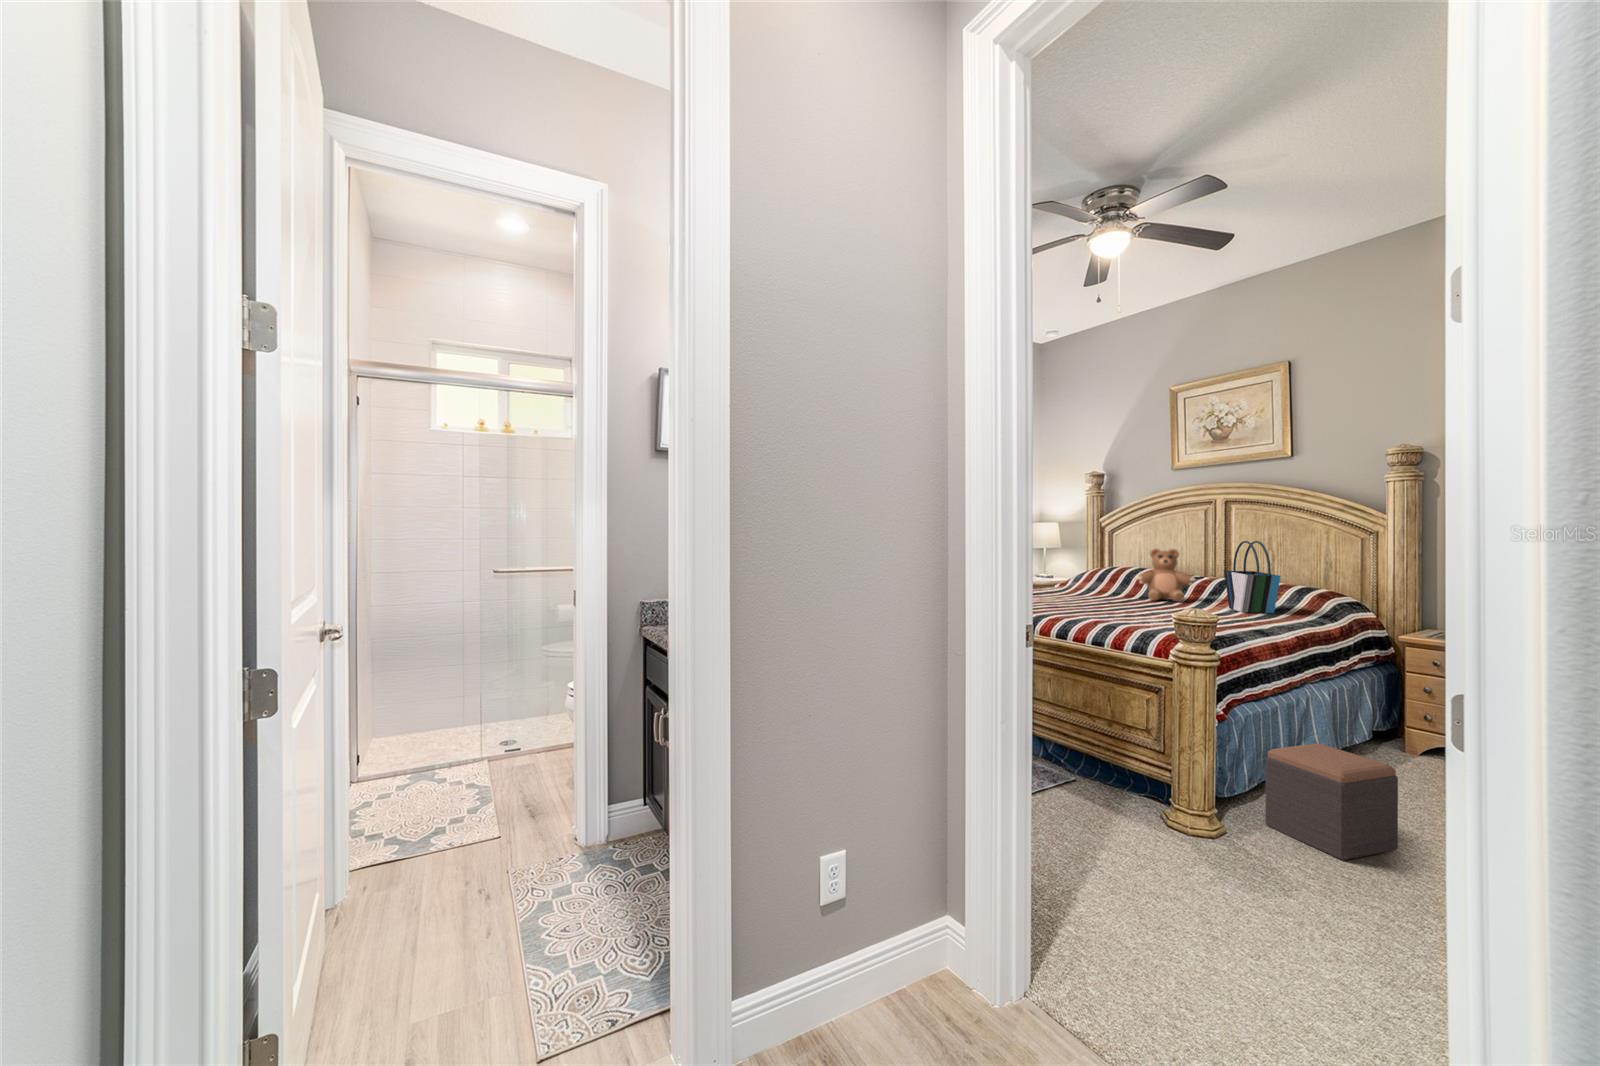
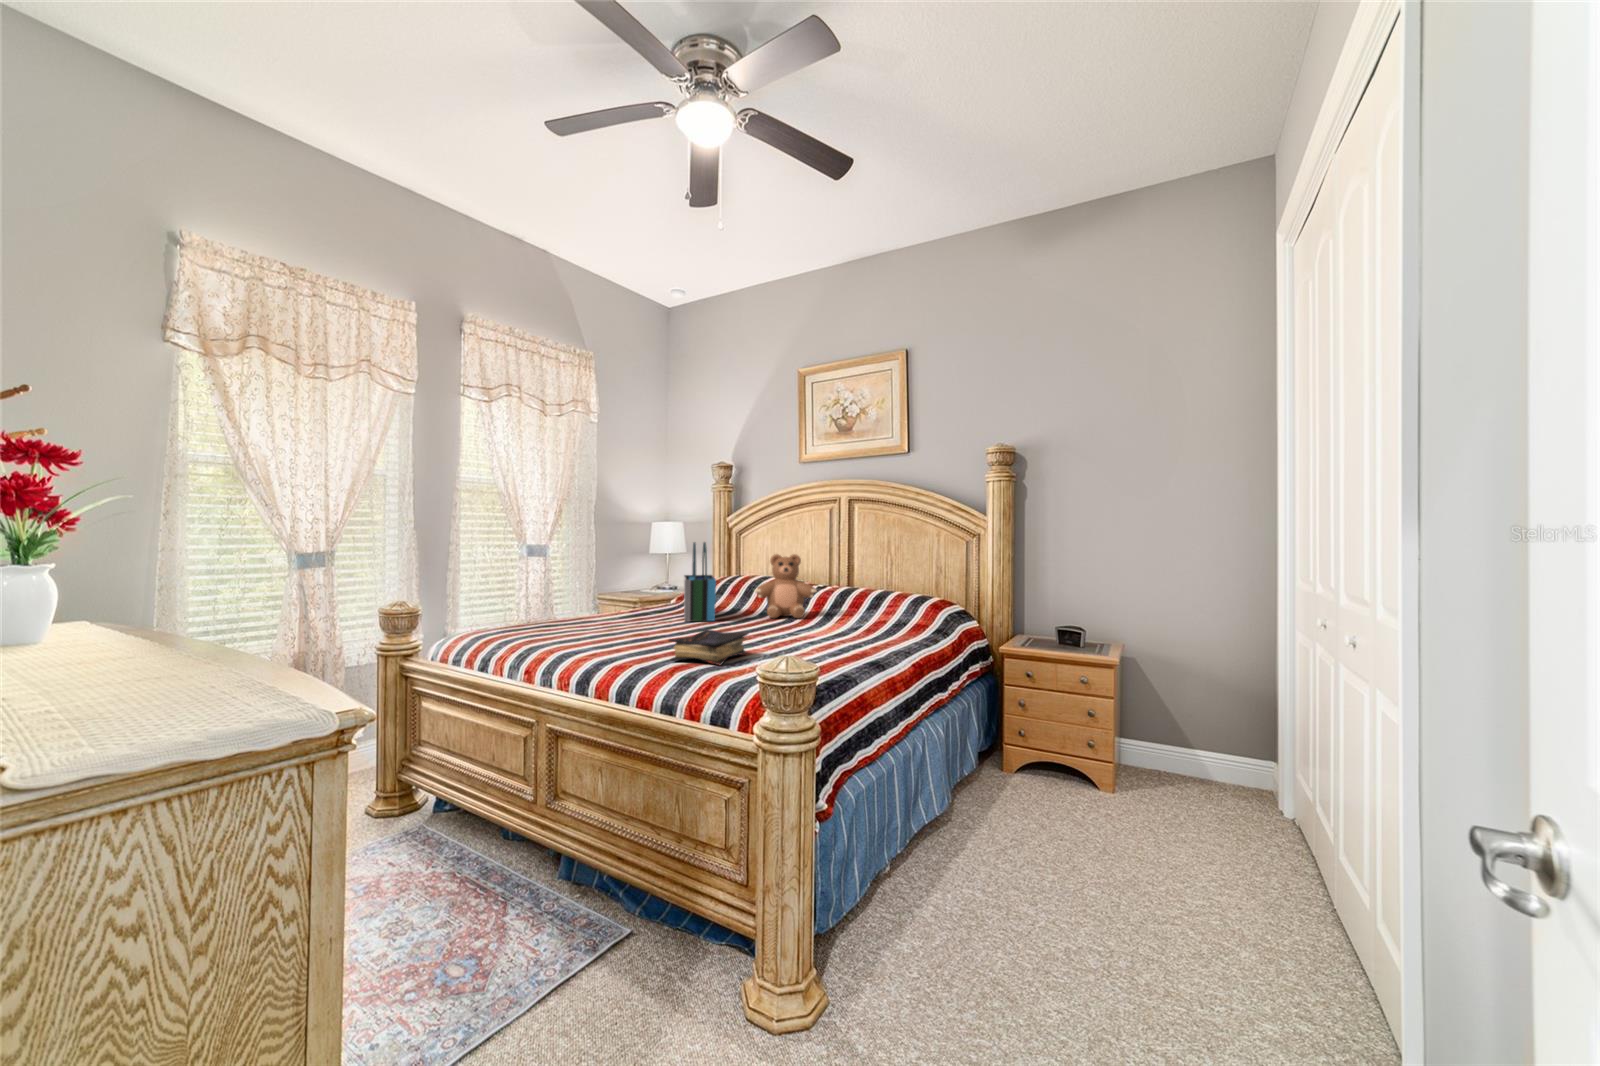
tote bag: present [1224,541,1281,613] -> present [684,542,716,622]
book: none [1087,600,1148,623] -> present [669,629,748,665]
footstool: present [1266,743,1398,860] -> none [879,822,1023,1017]

